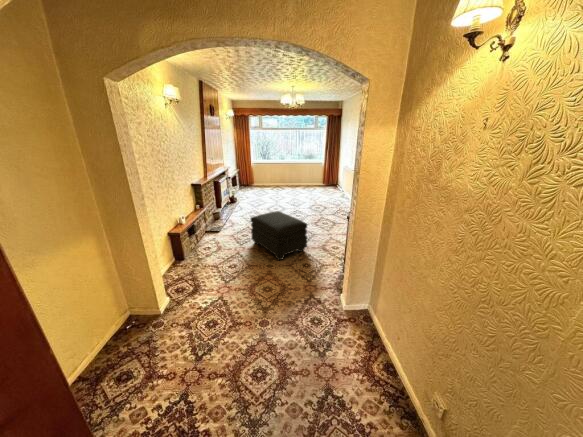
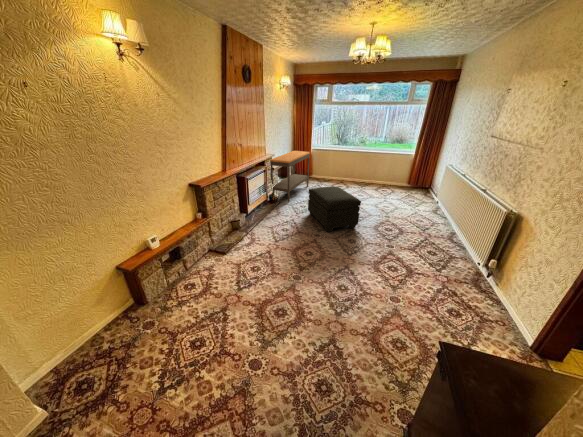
console table: none [200,178,243,233] -> present [270,151,310,202]

